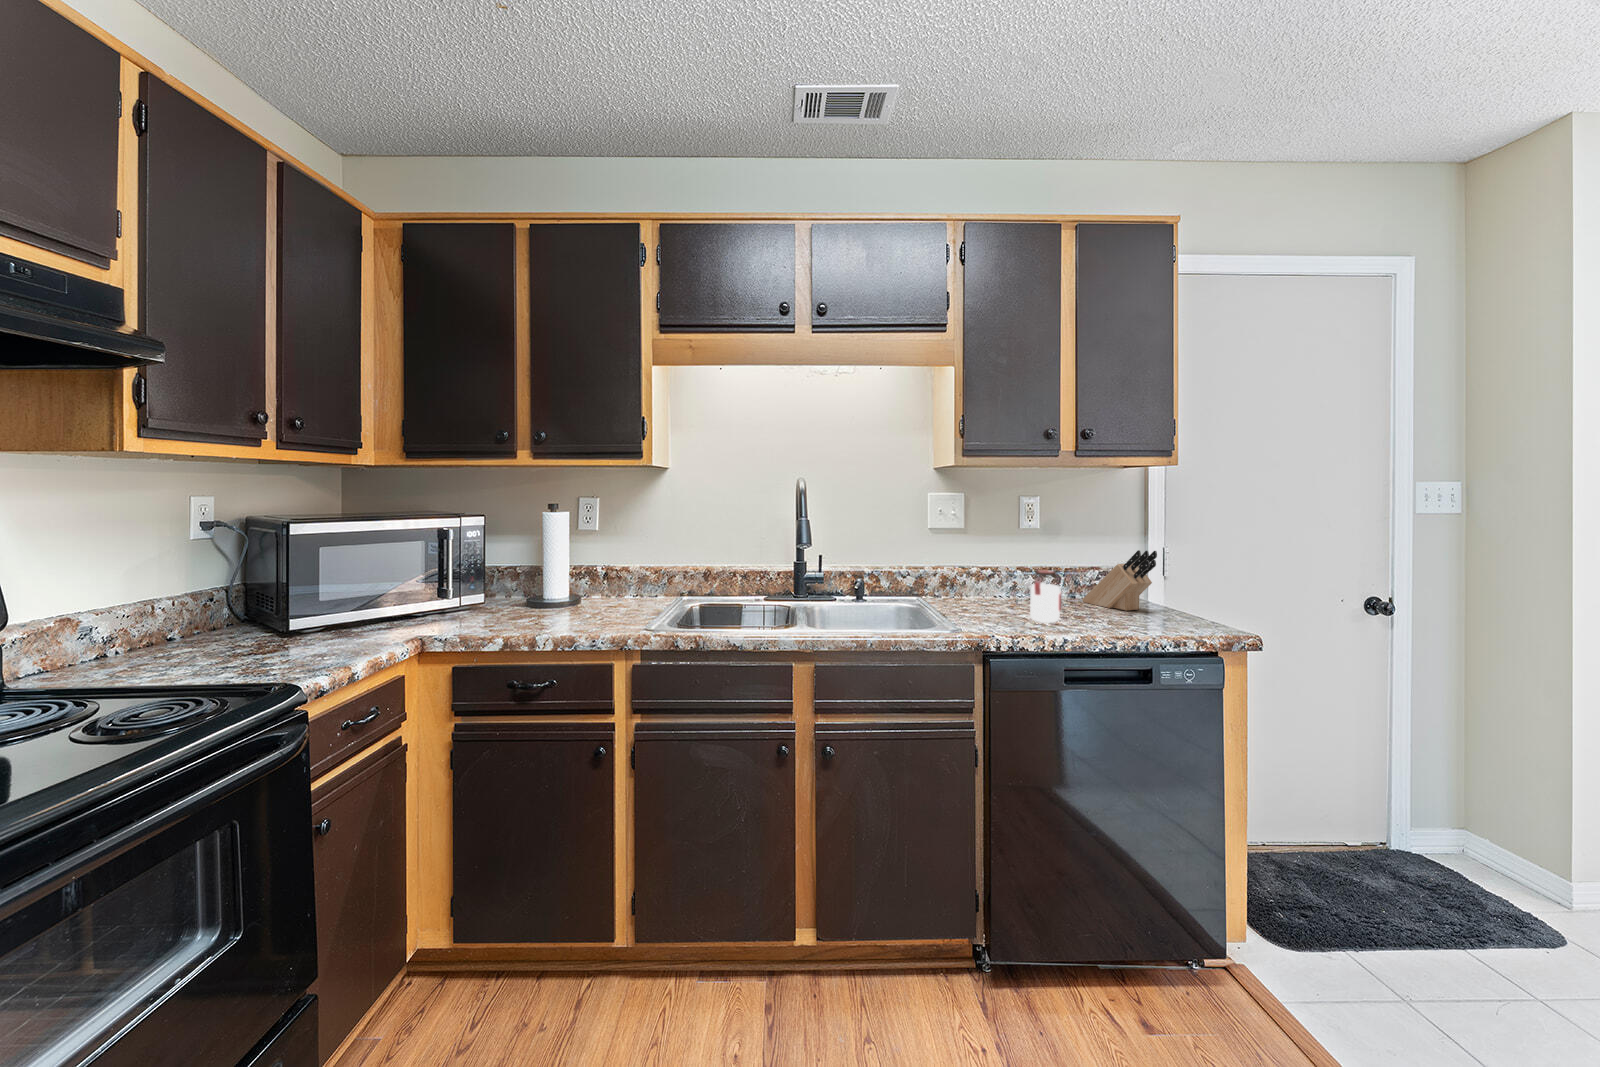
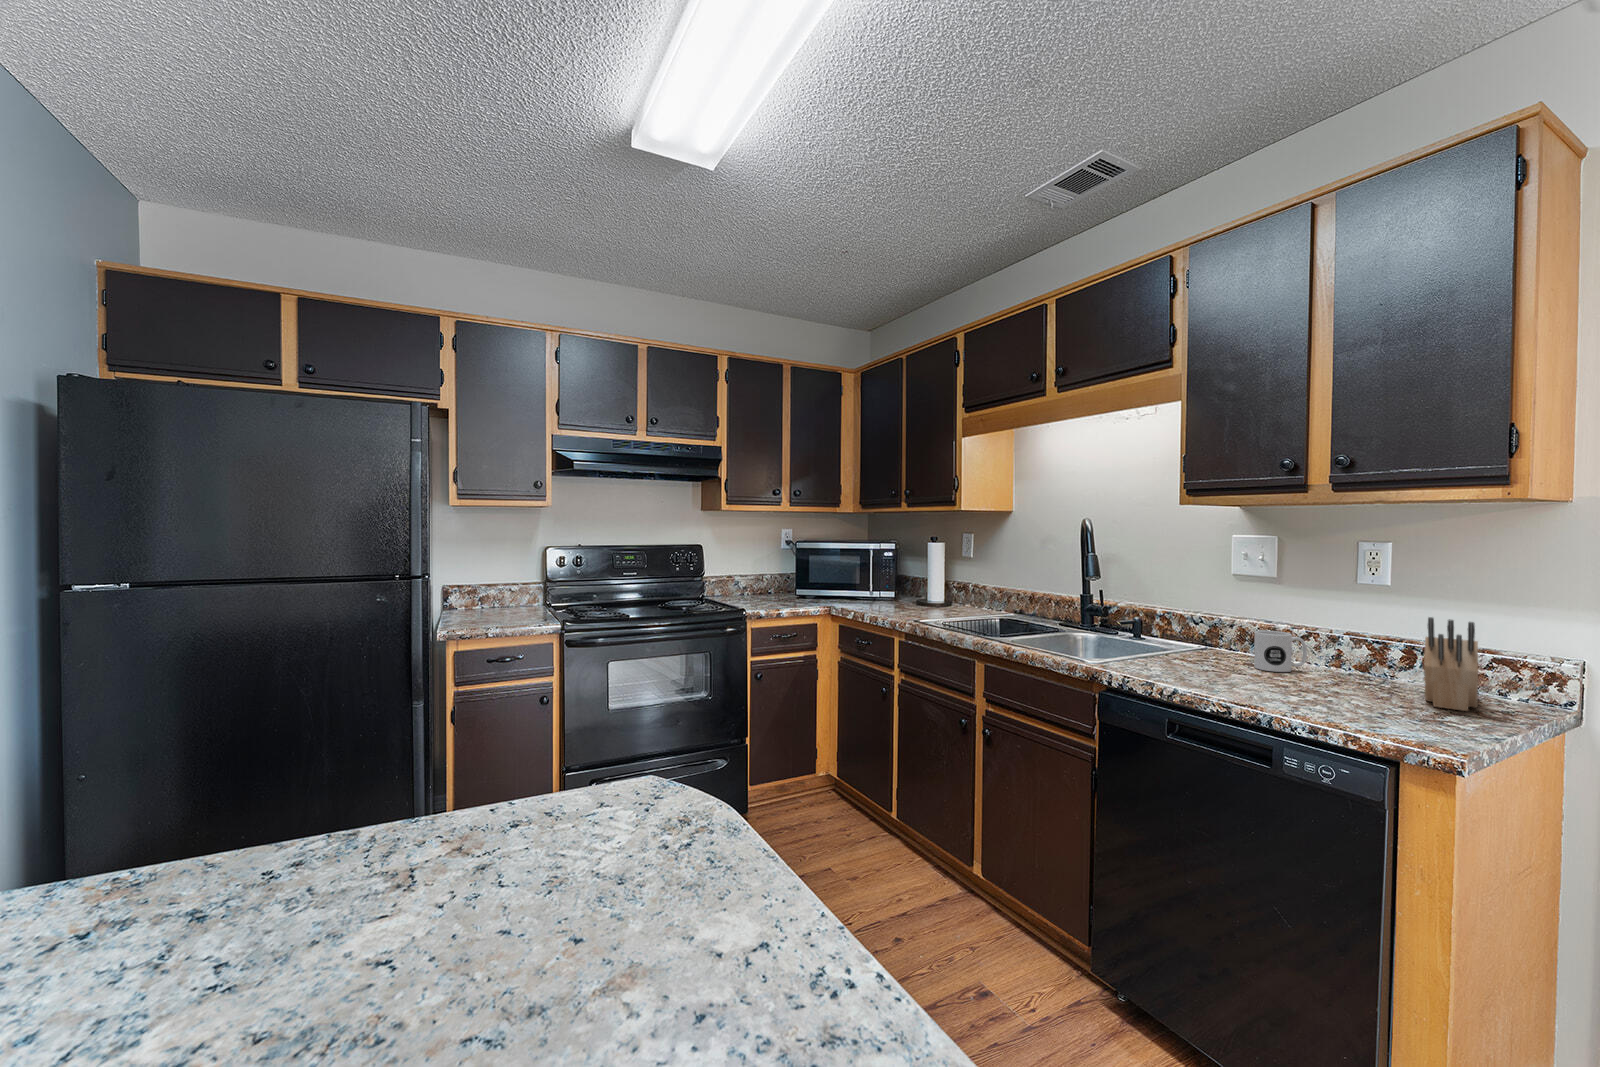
jar: present [1030,570,1061,623] -> none [1205,621,1247,684]
mug: none [992,574,1018,607] -> present [1254,630,1307,672]

